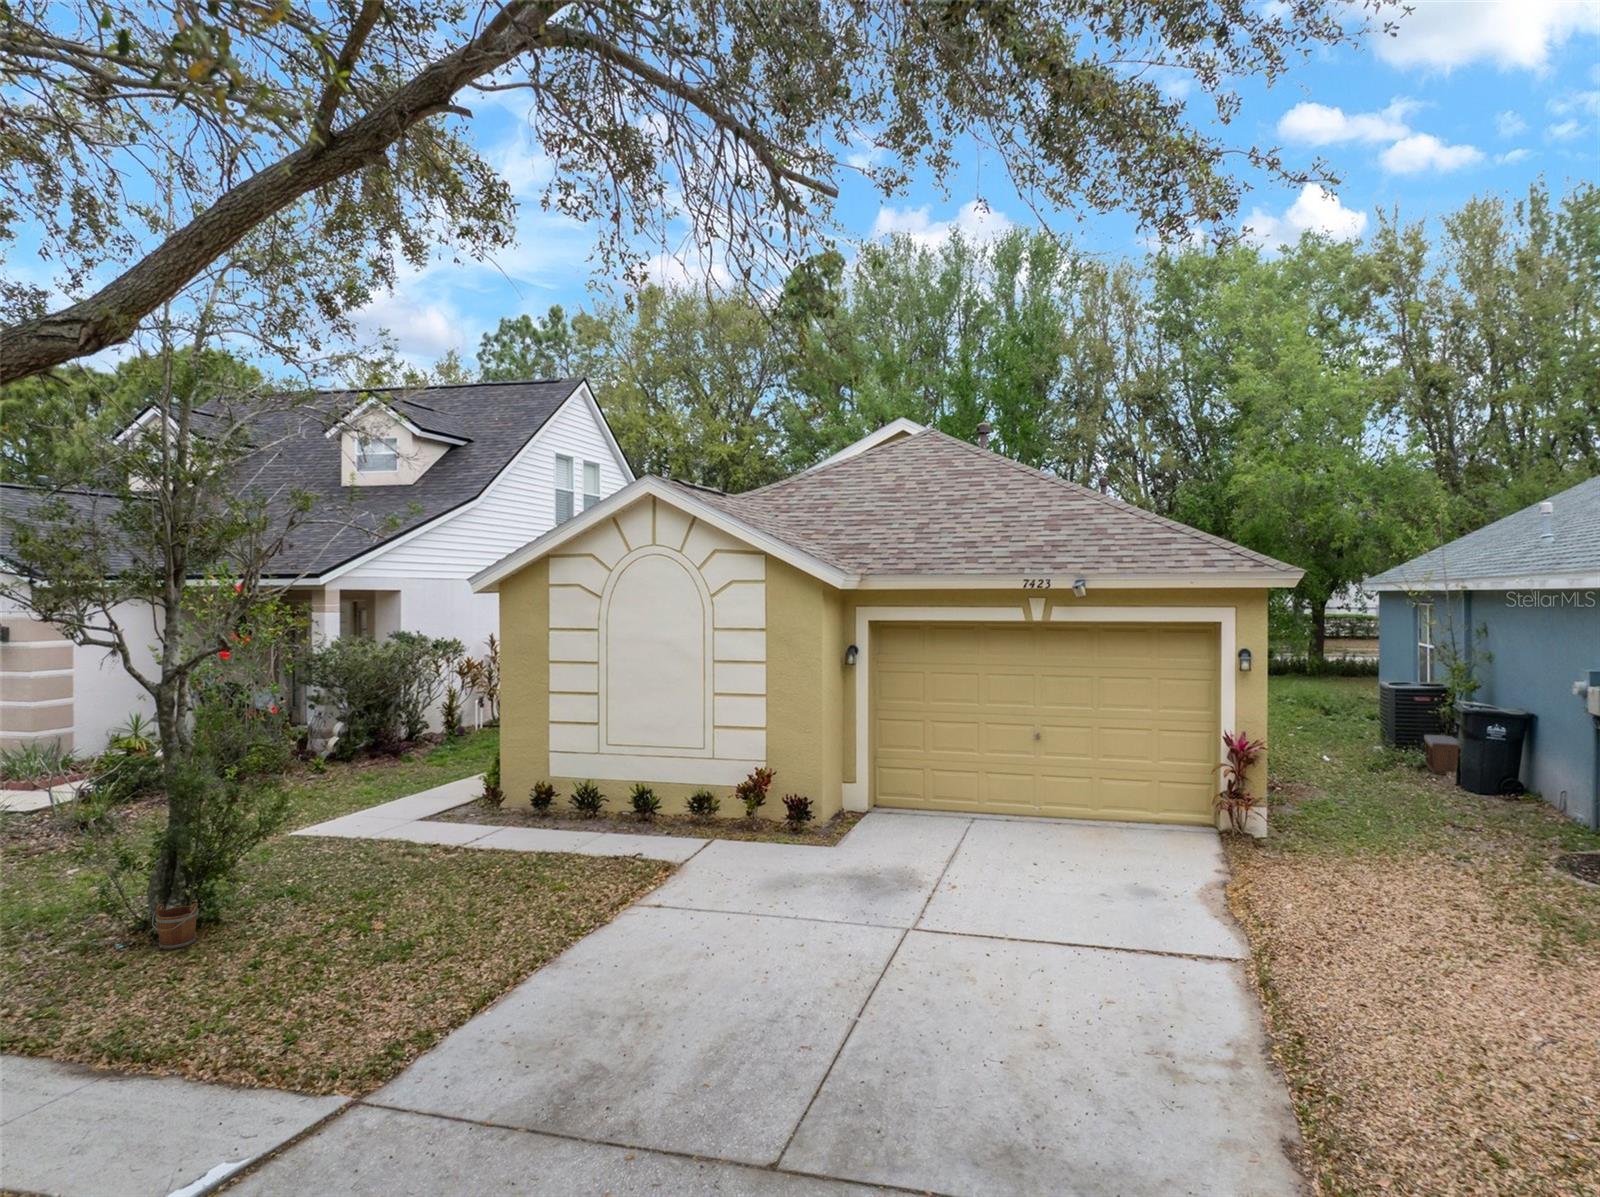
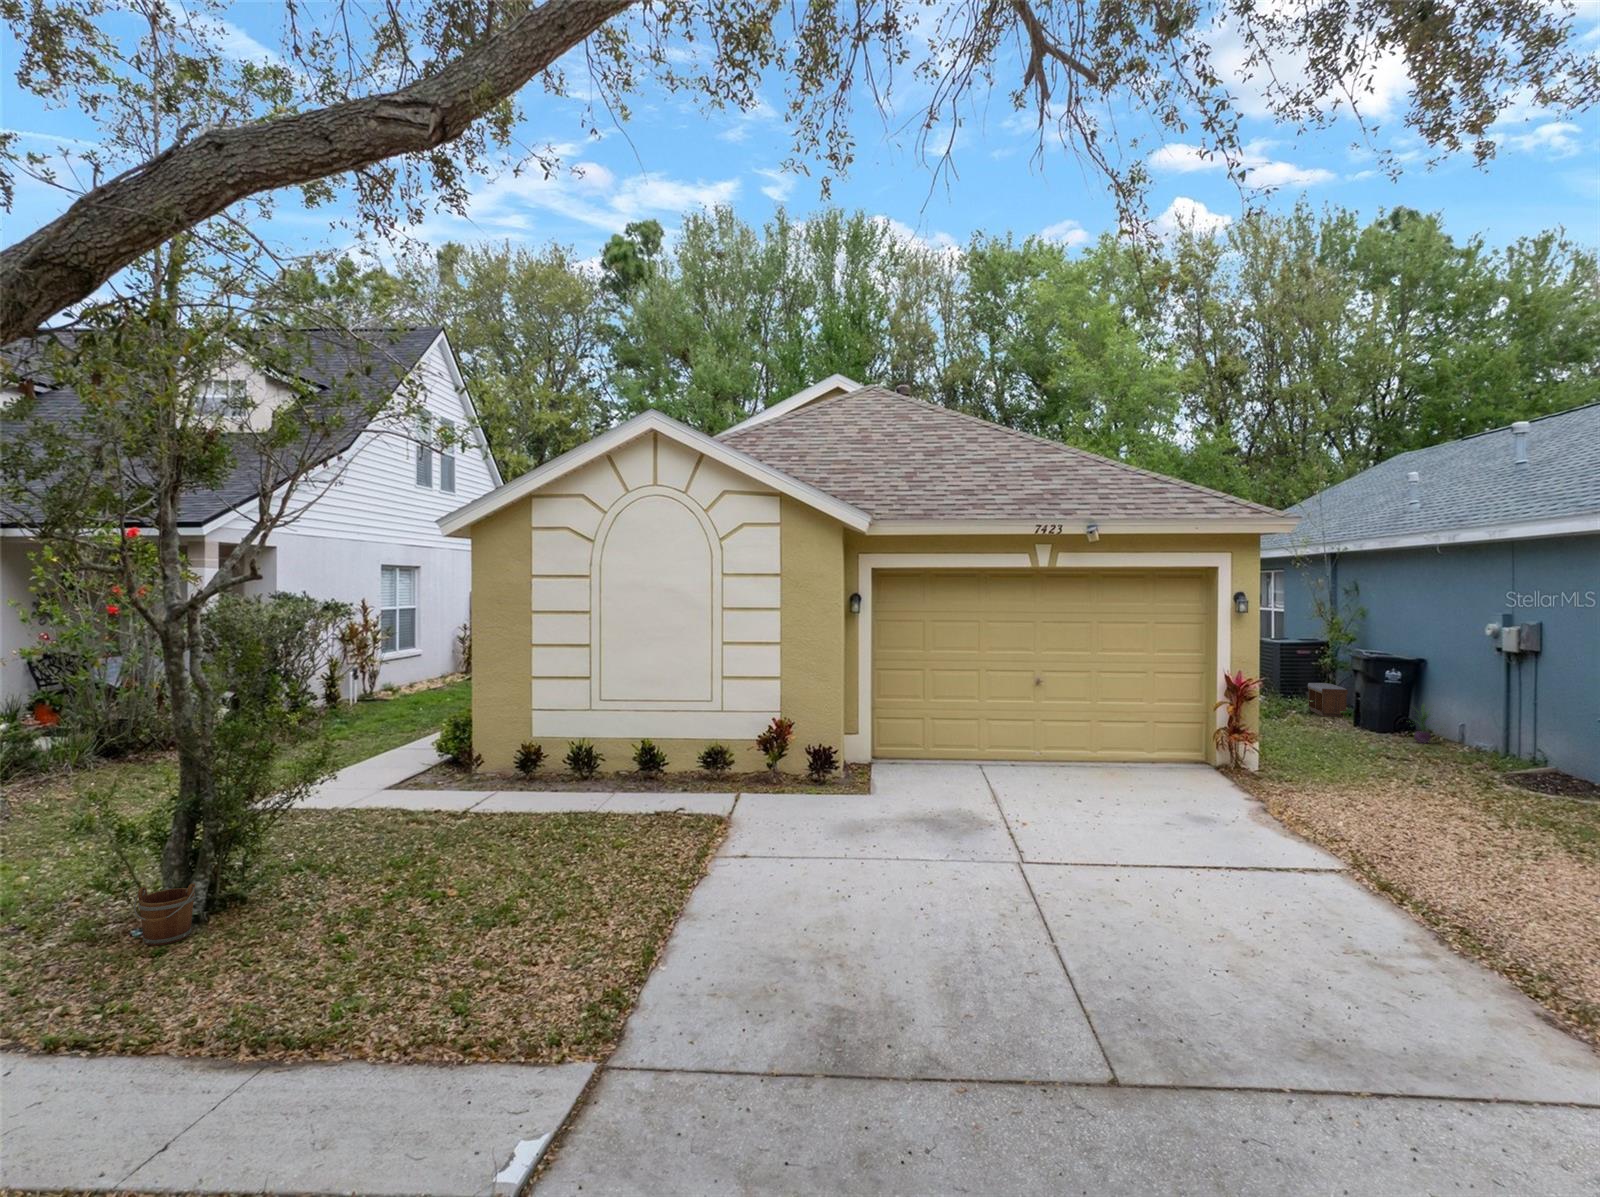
decorative plant: present [456,711,465,736] -> present [1409,704,1431,743]

